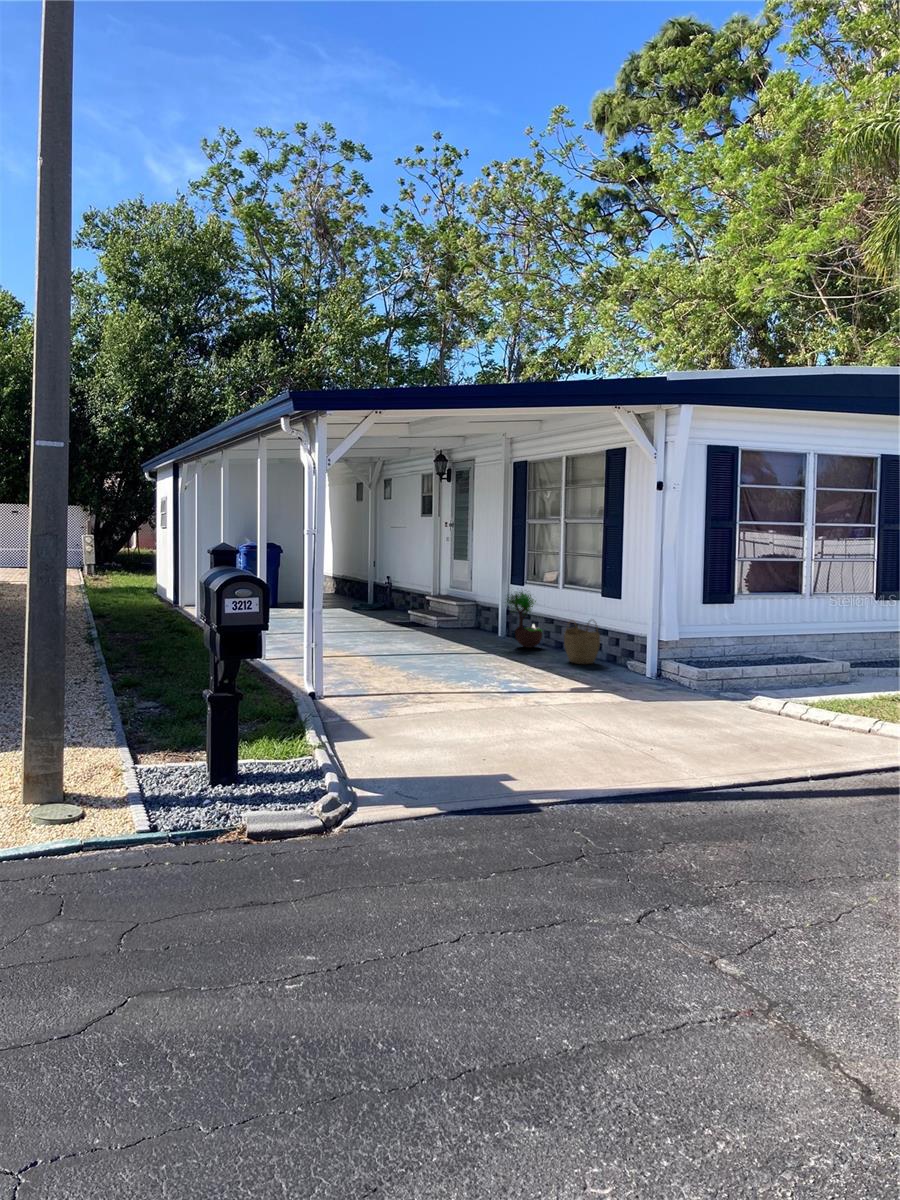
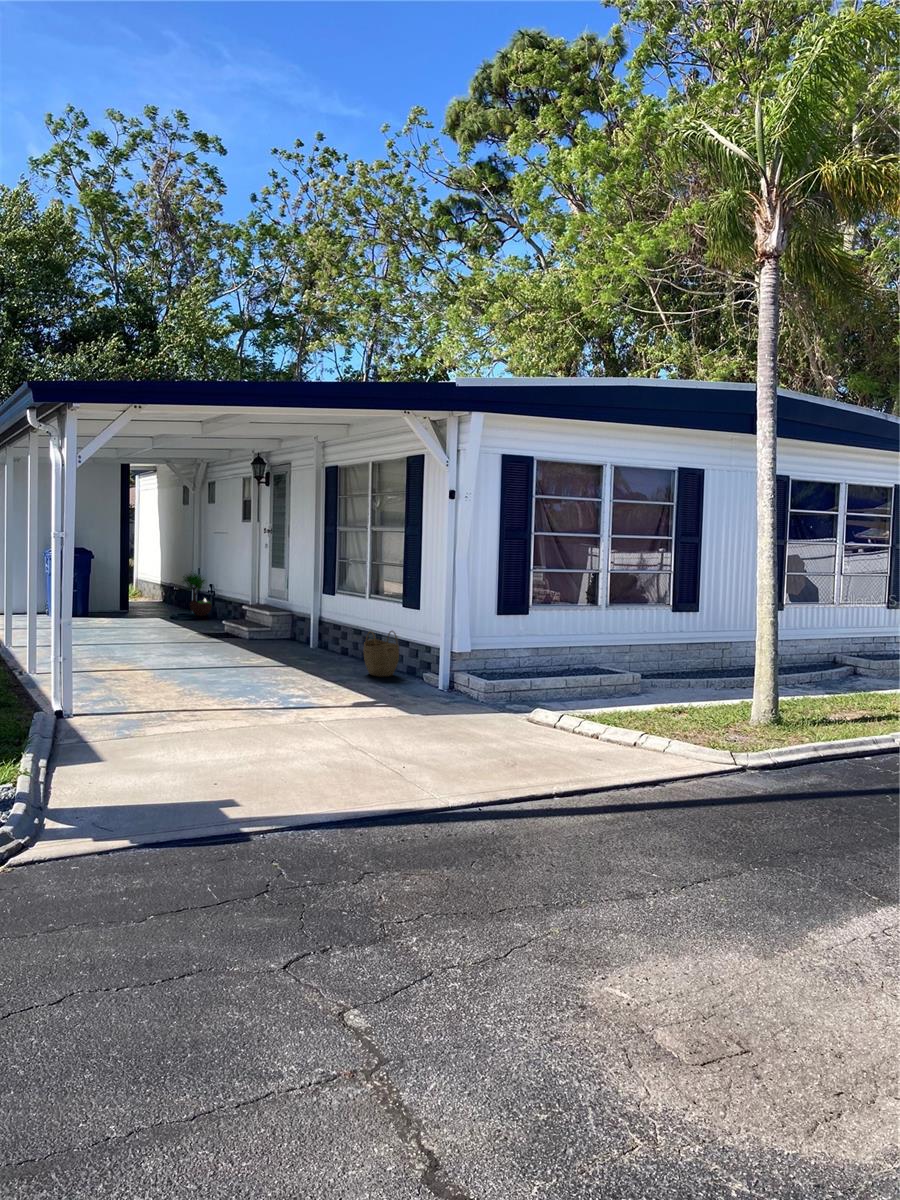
potted tree: present [505,592,542,648] -> present [183,573,211,616]

